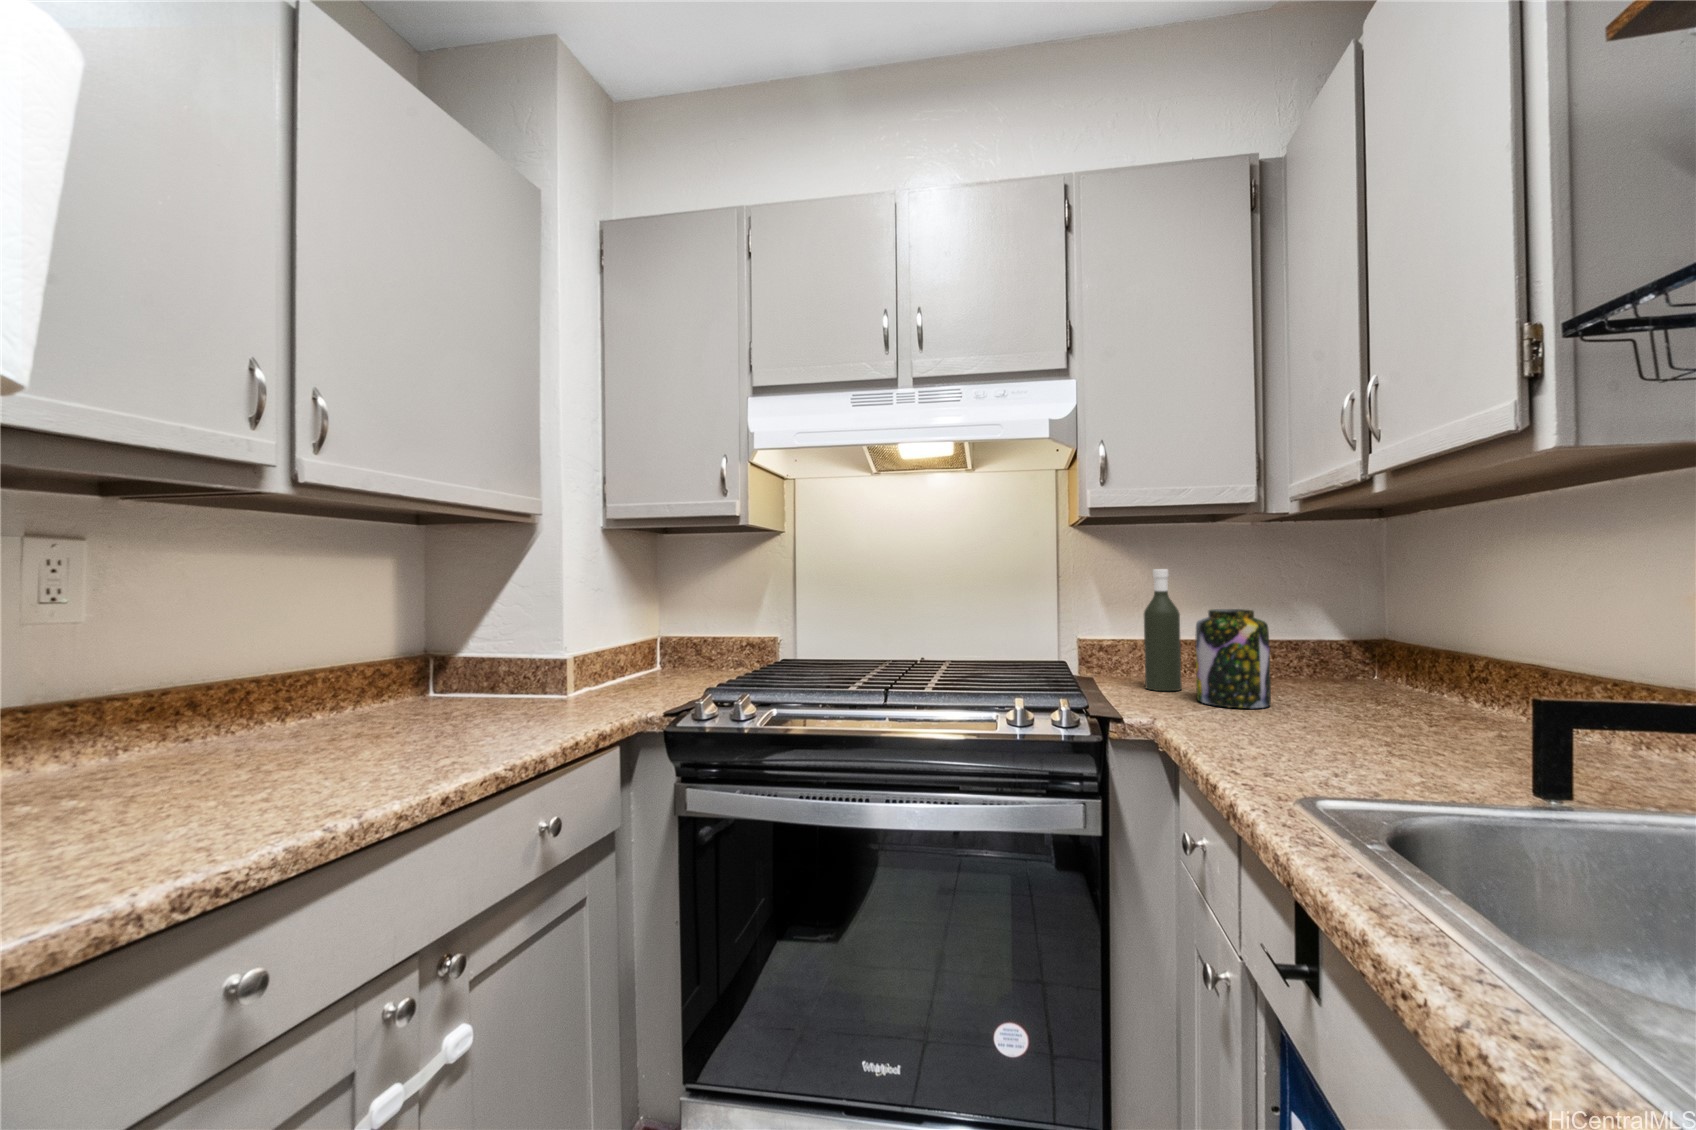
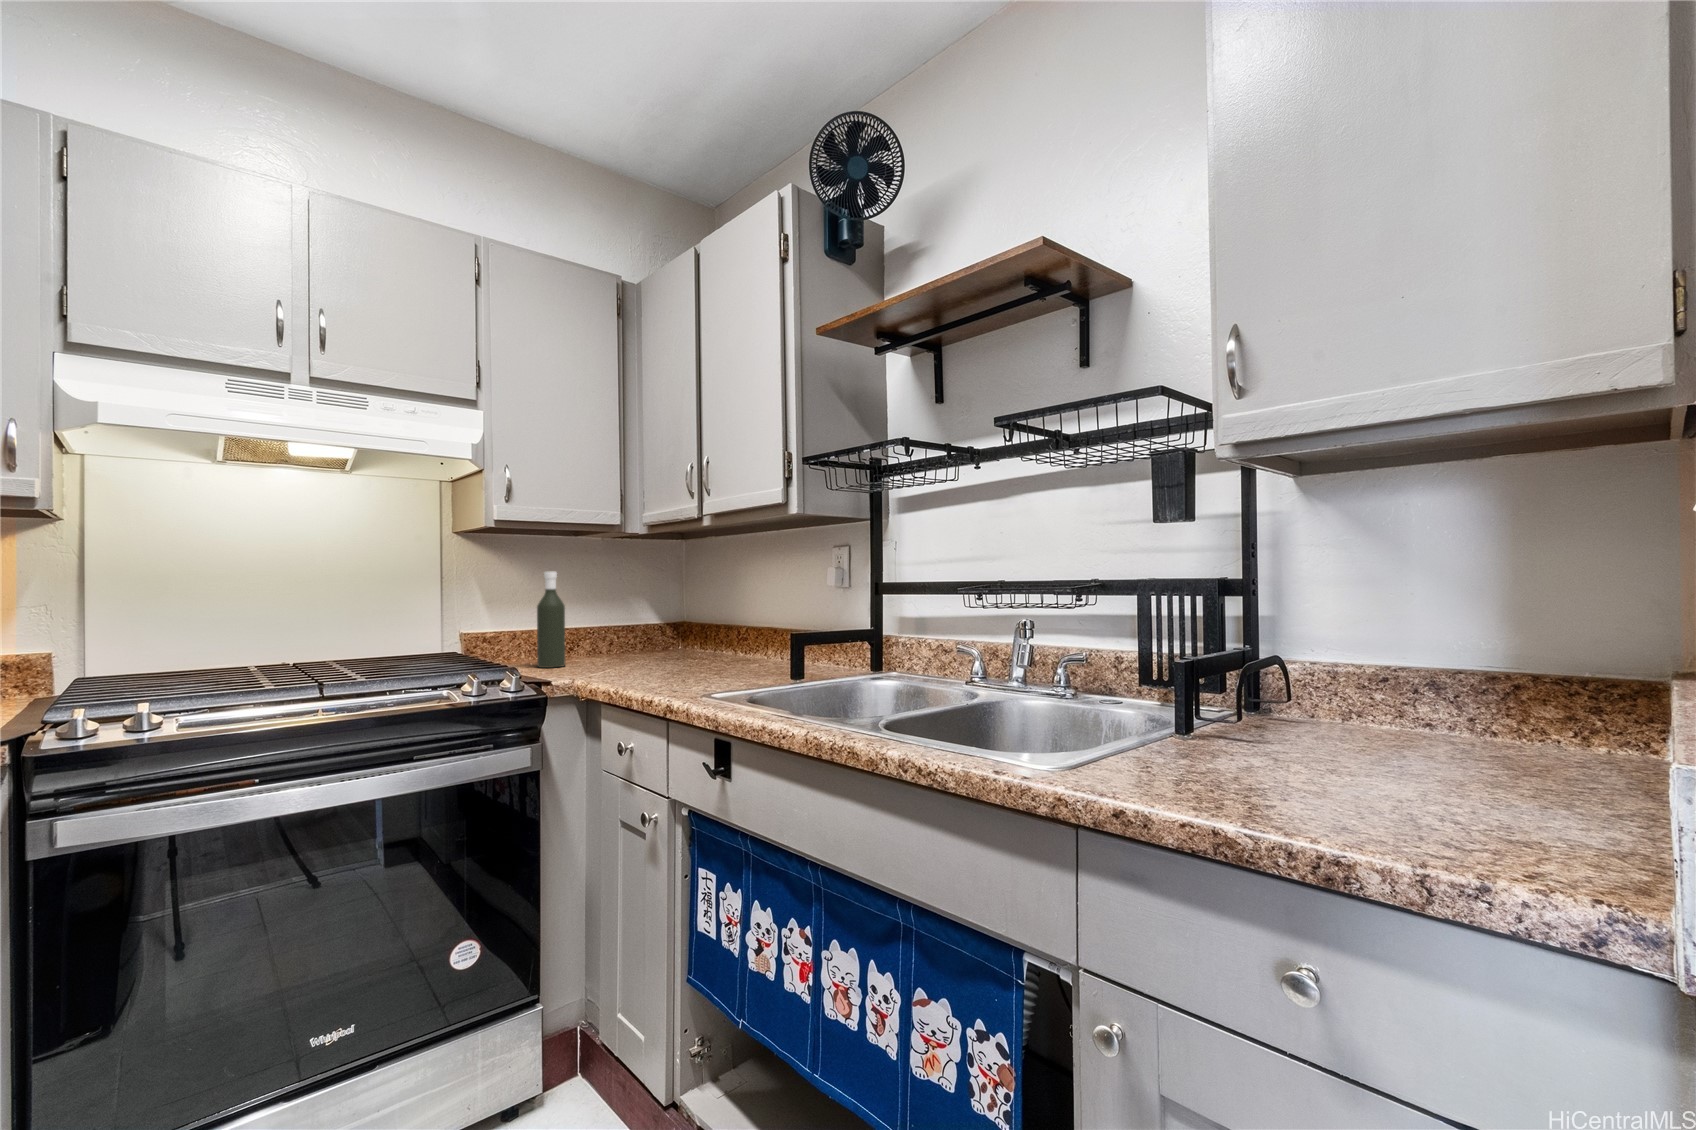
jar: present [1195,609,1271,708] -> none [584,601,635,671]

